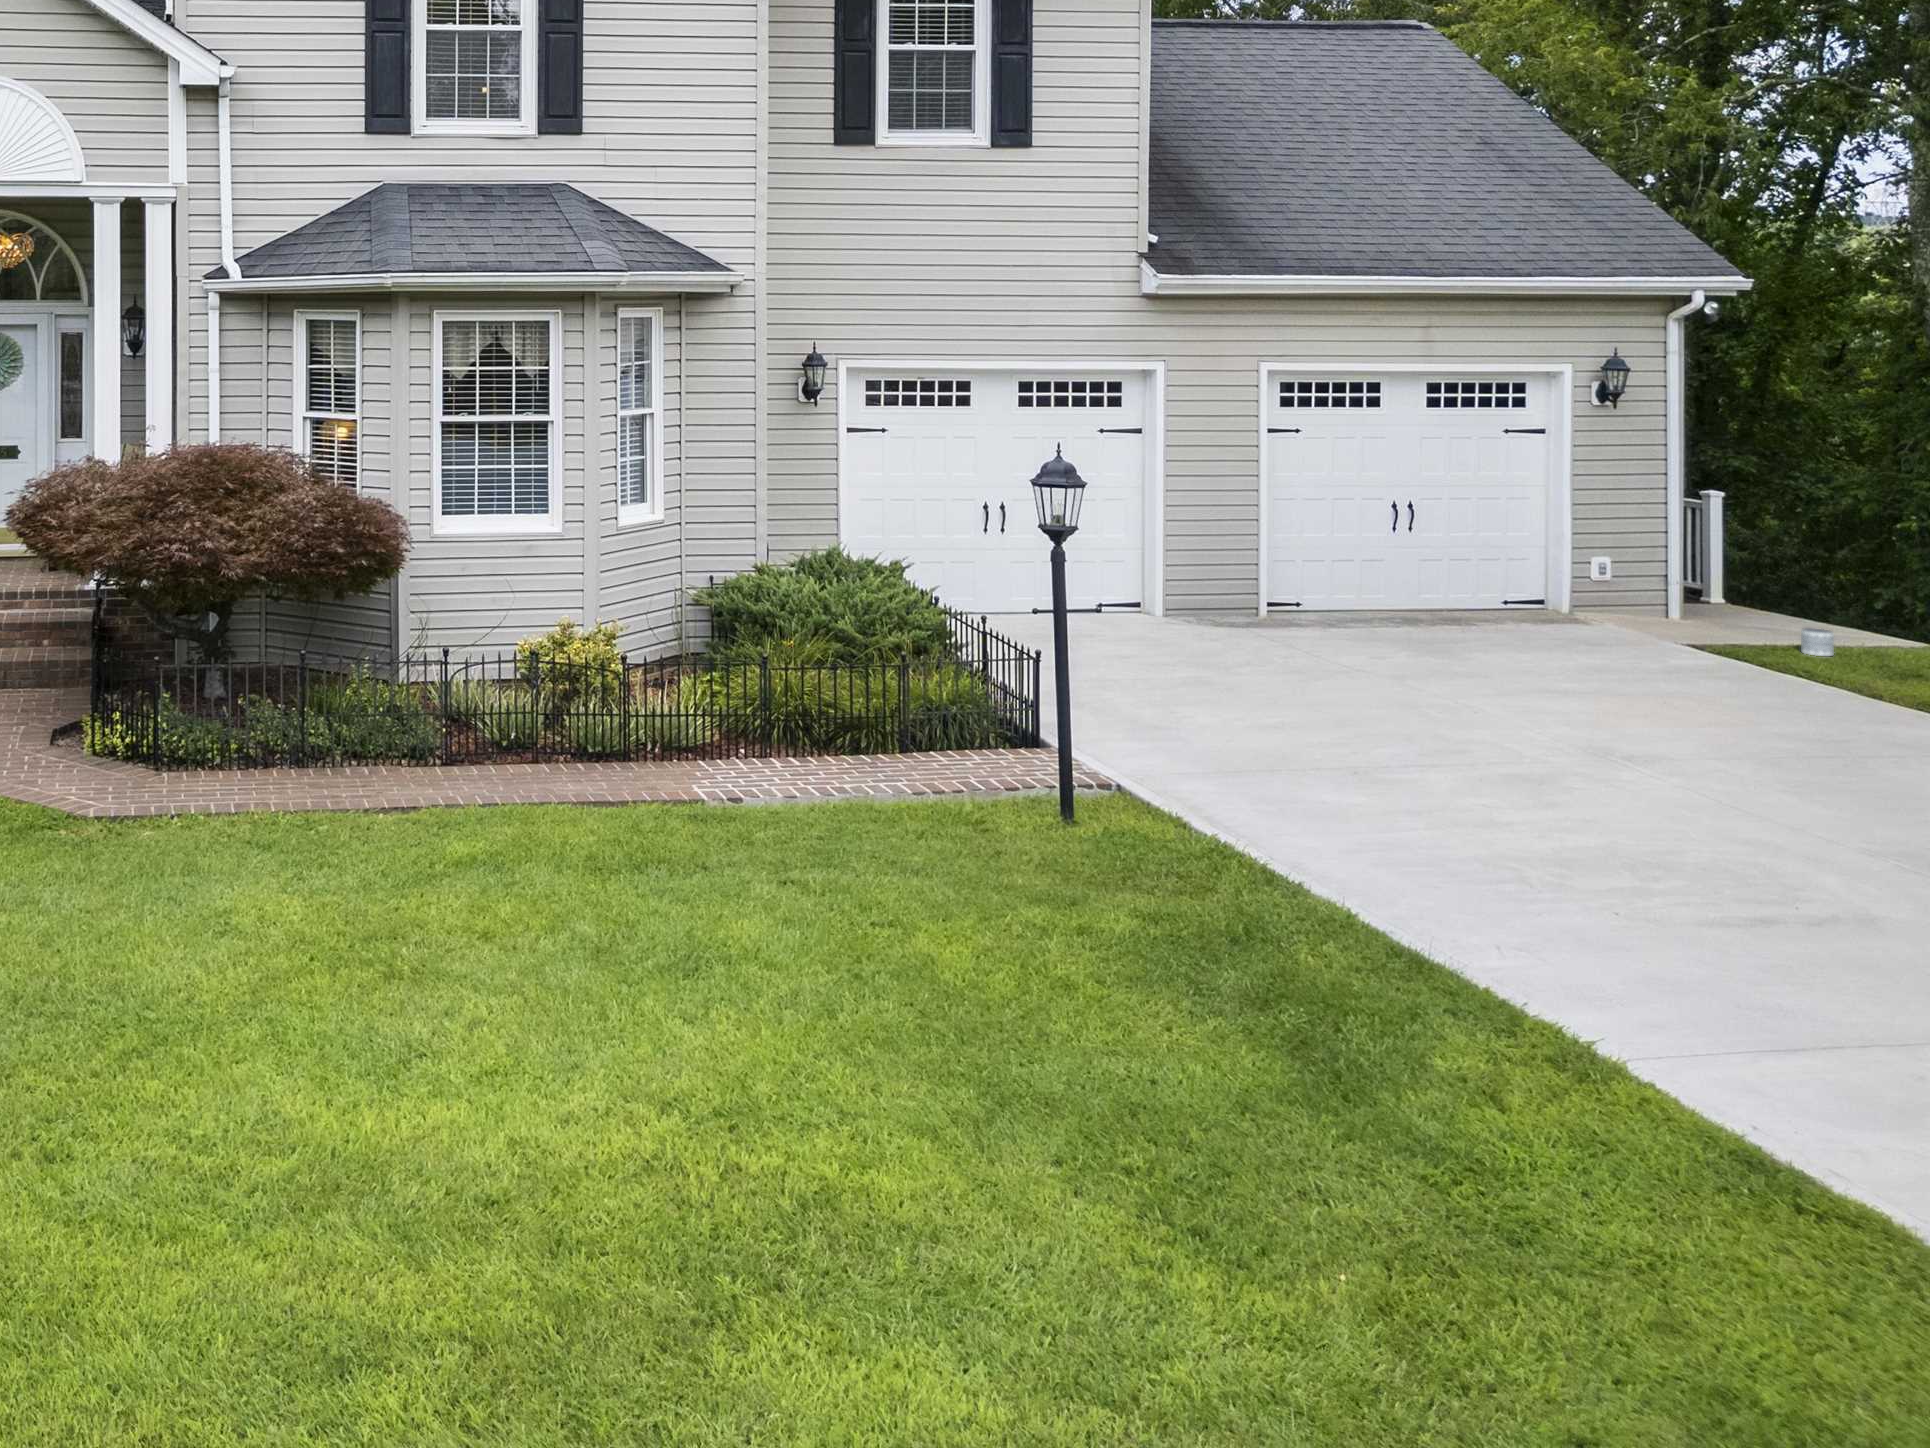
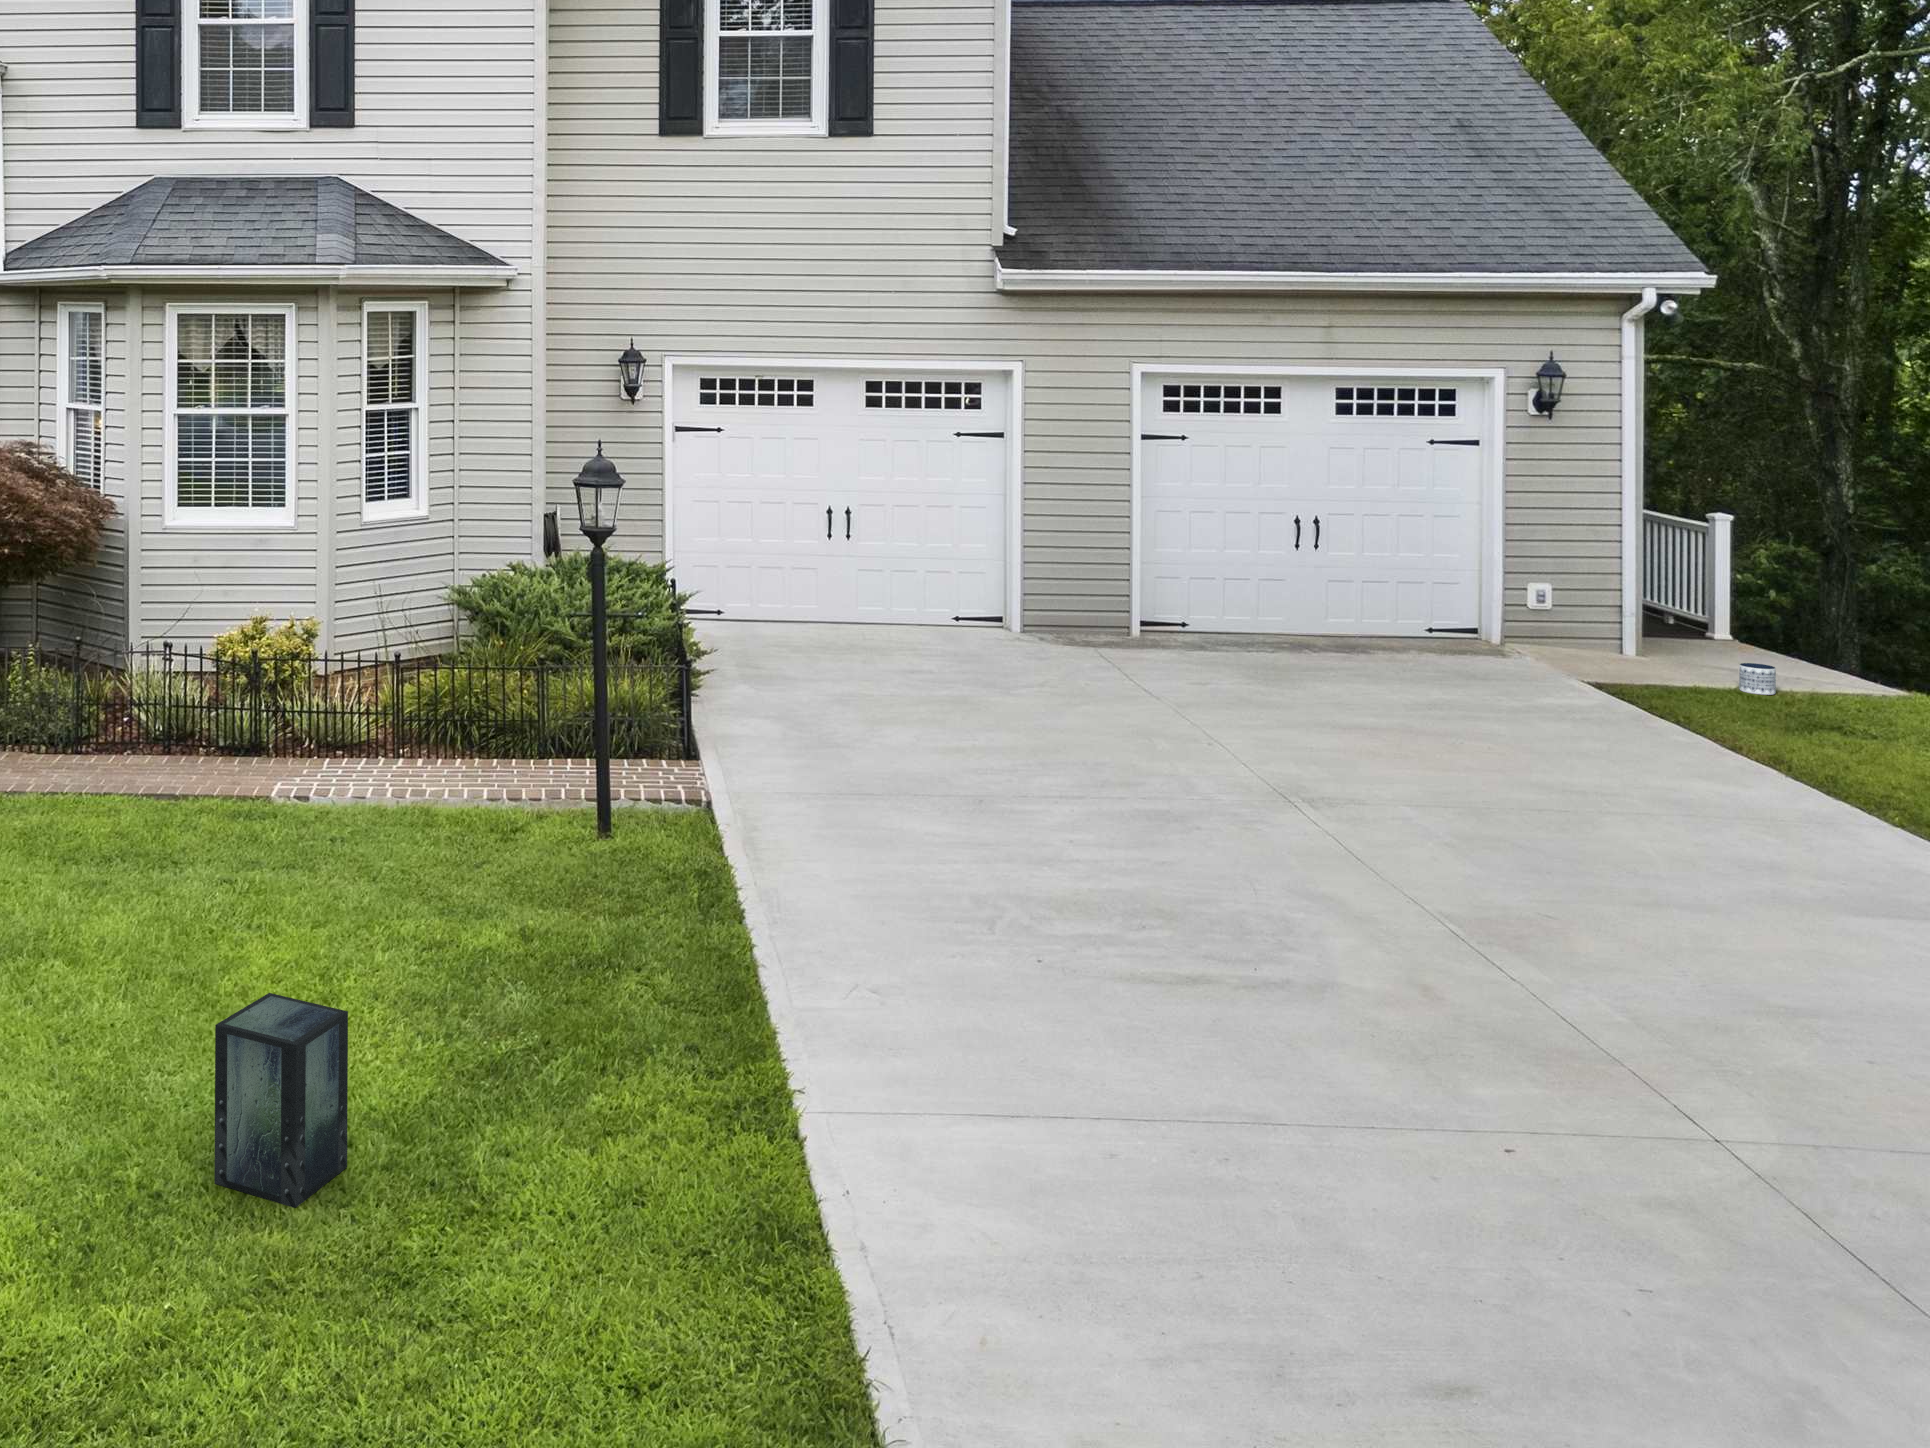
storage box: none [1259,1010,1379,1224] -> present [214,993,348,1208]

